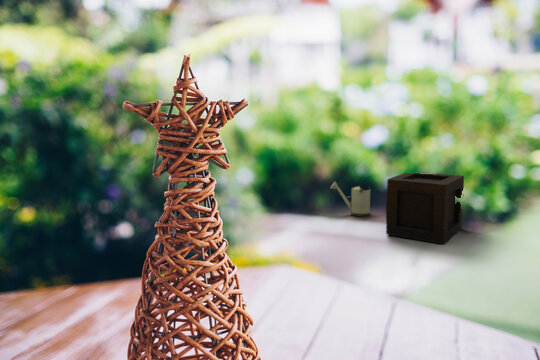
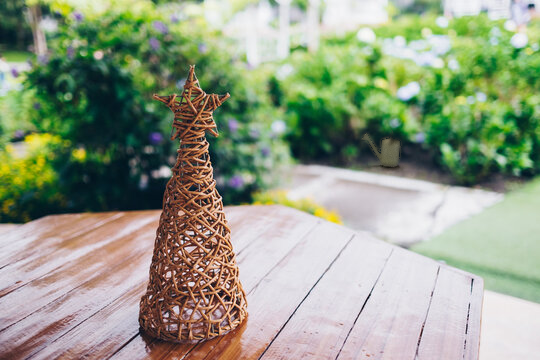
wooden crate: present [386,172,464,244] -> none [408,127,488,197]

